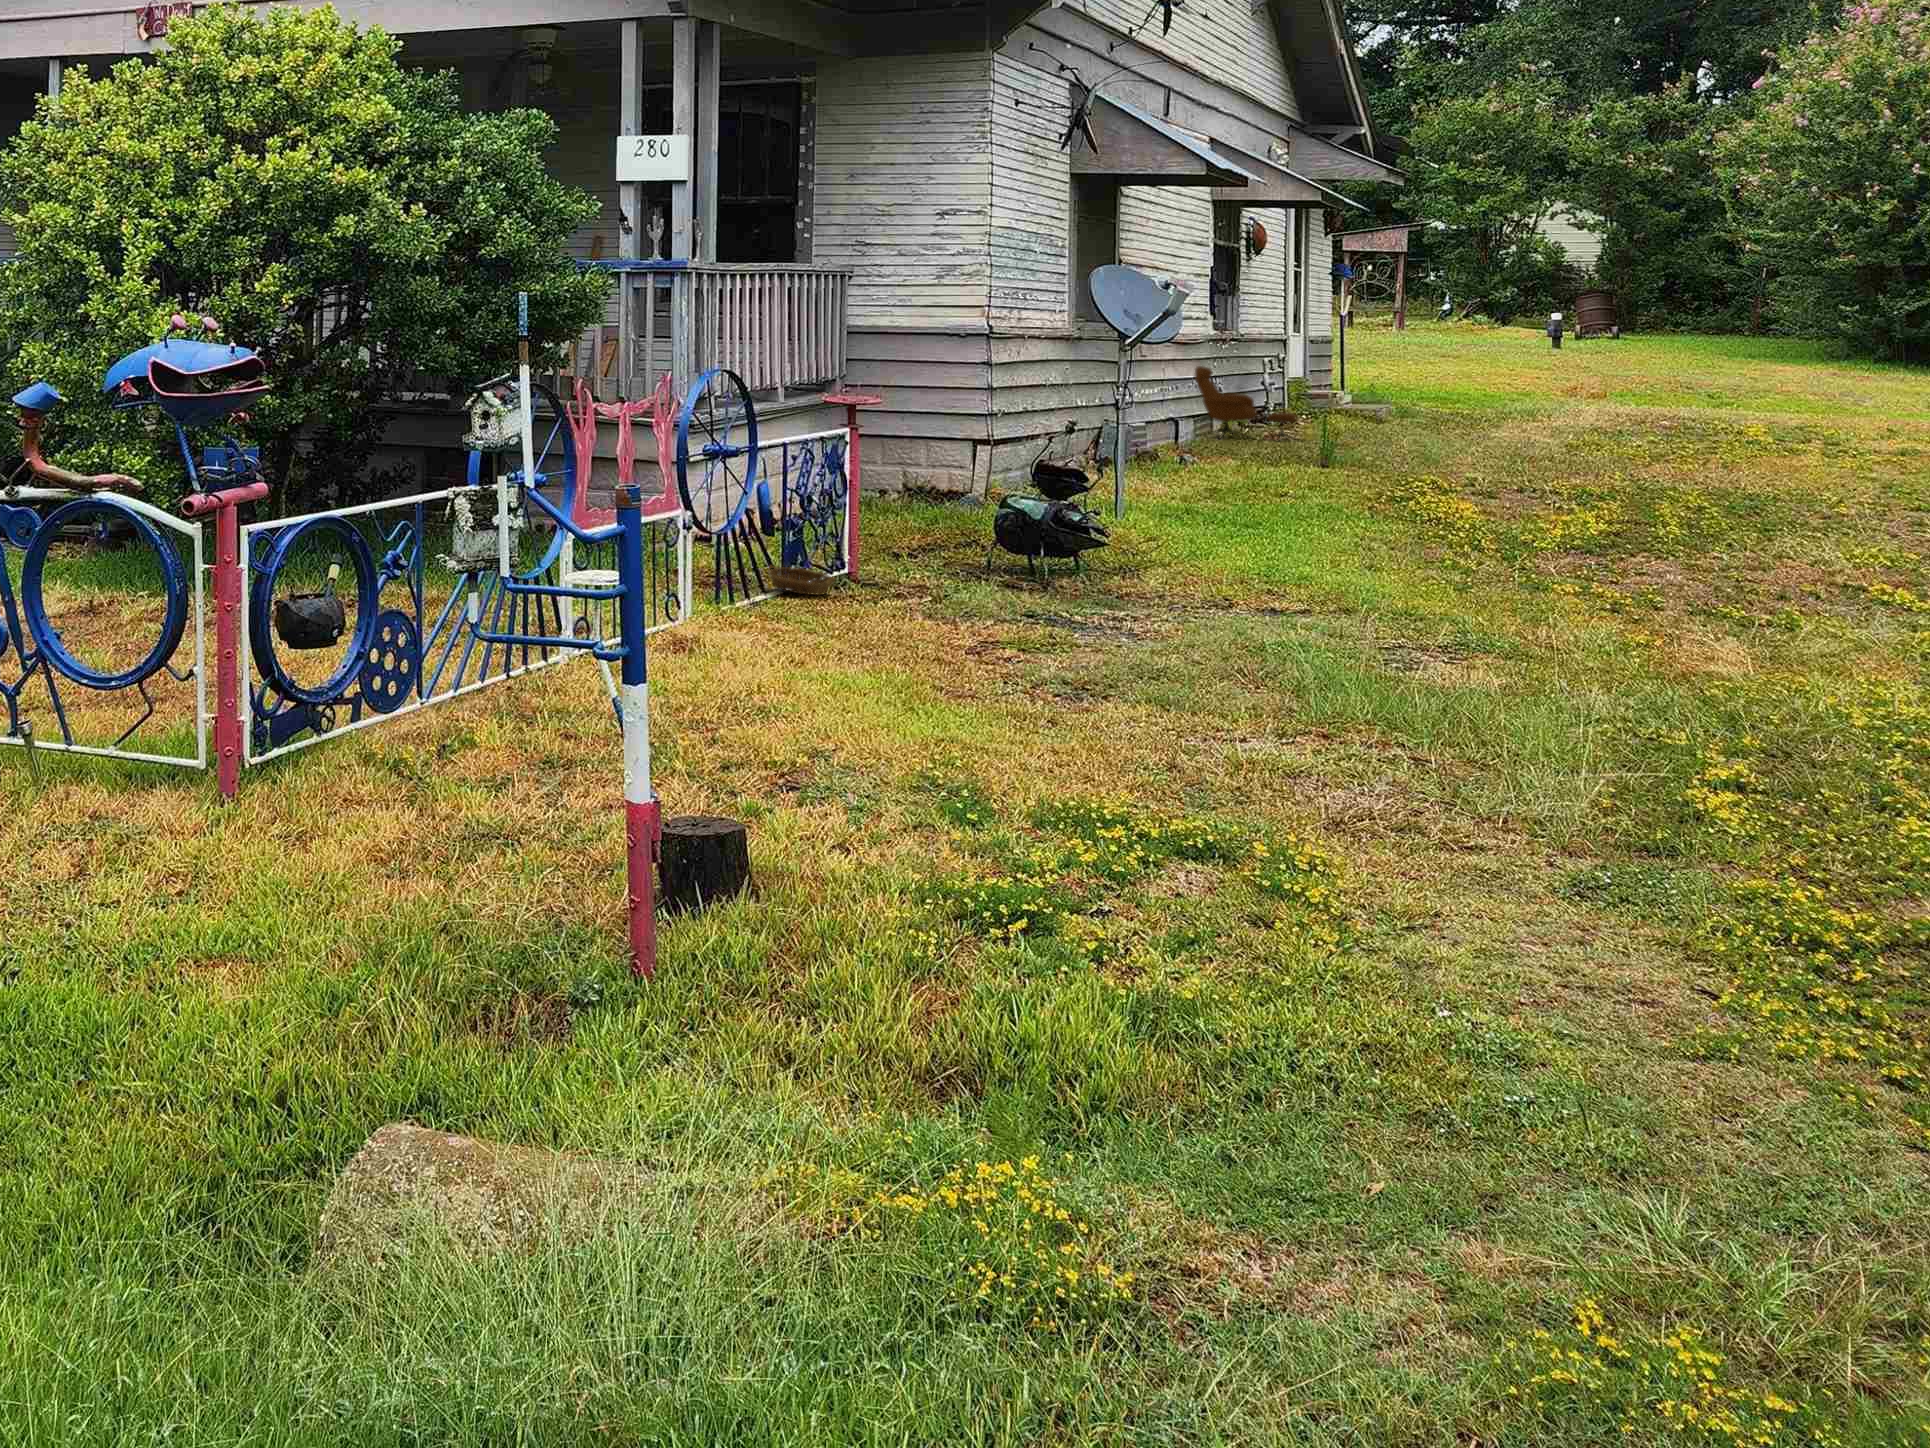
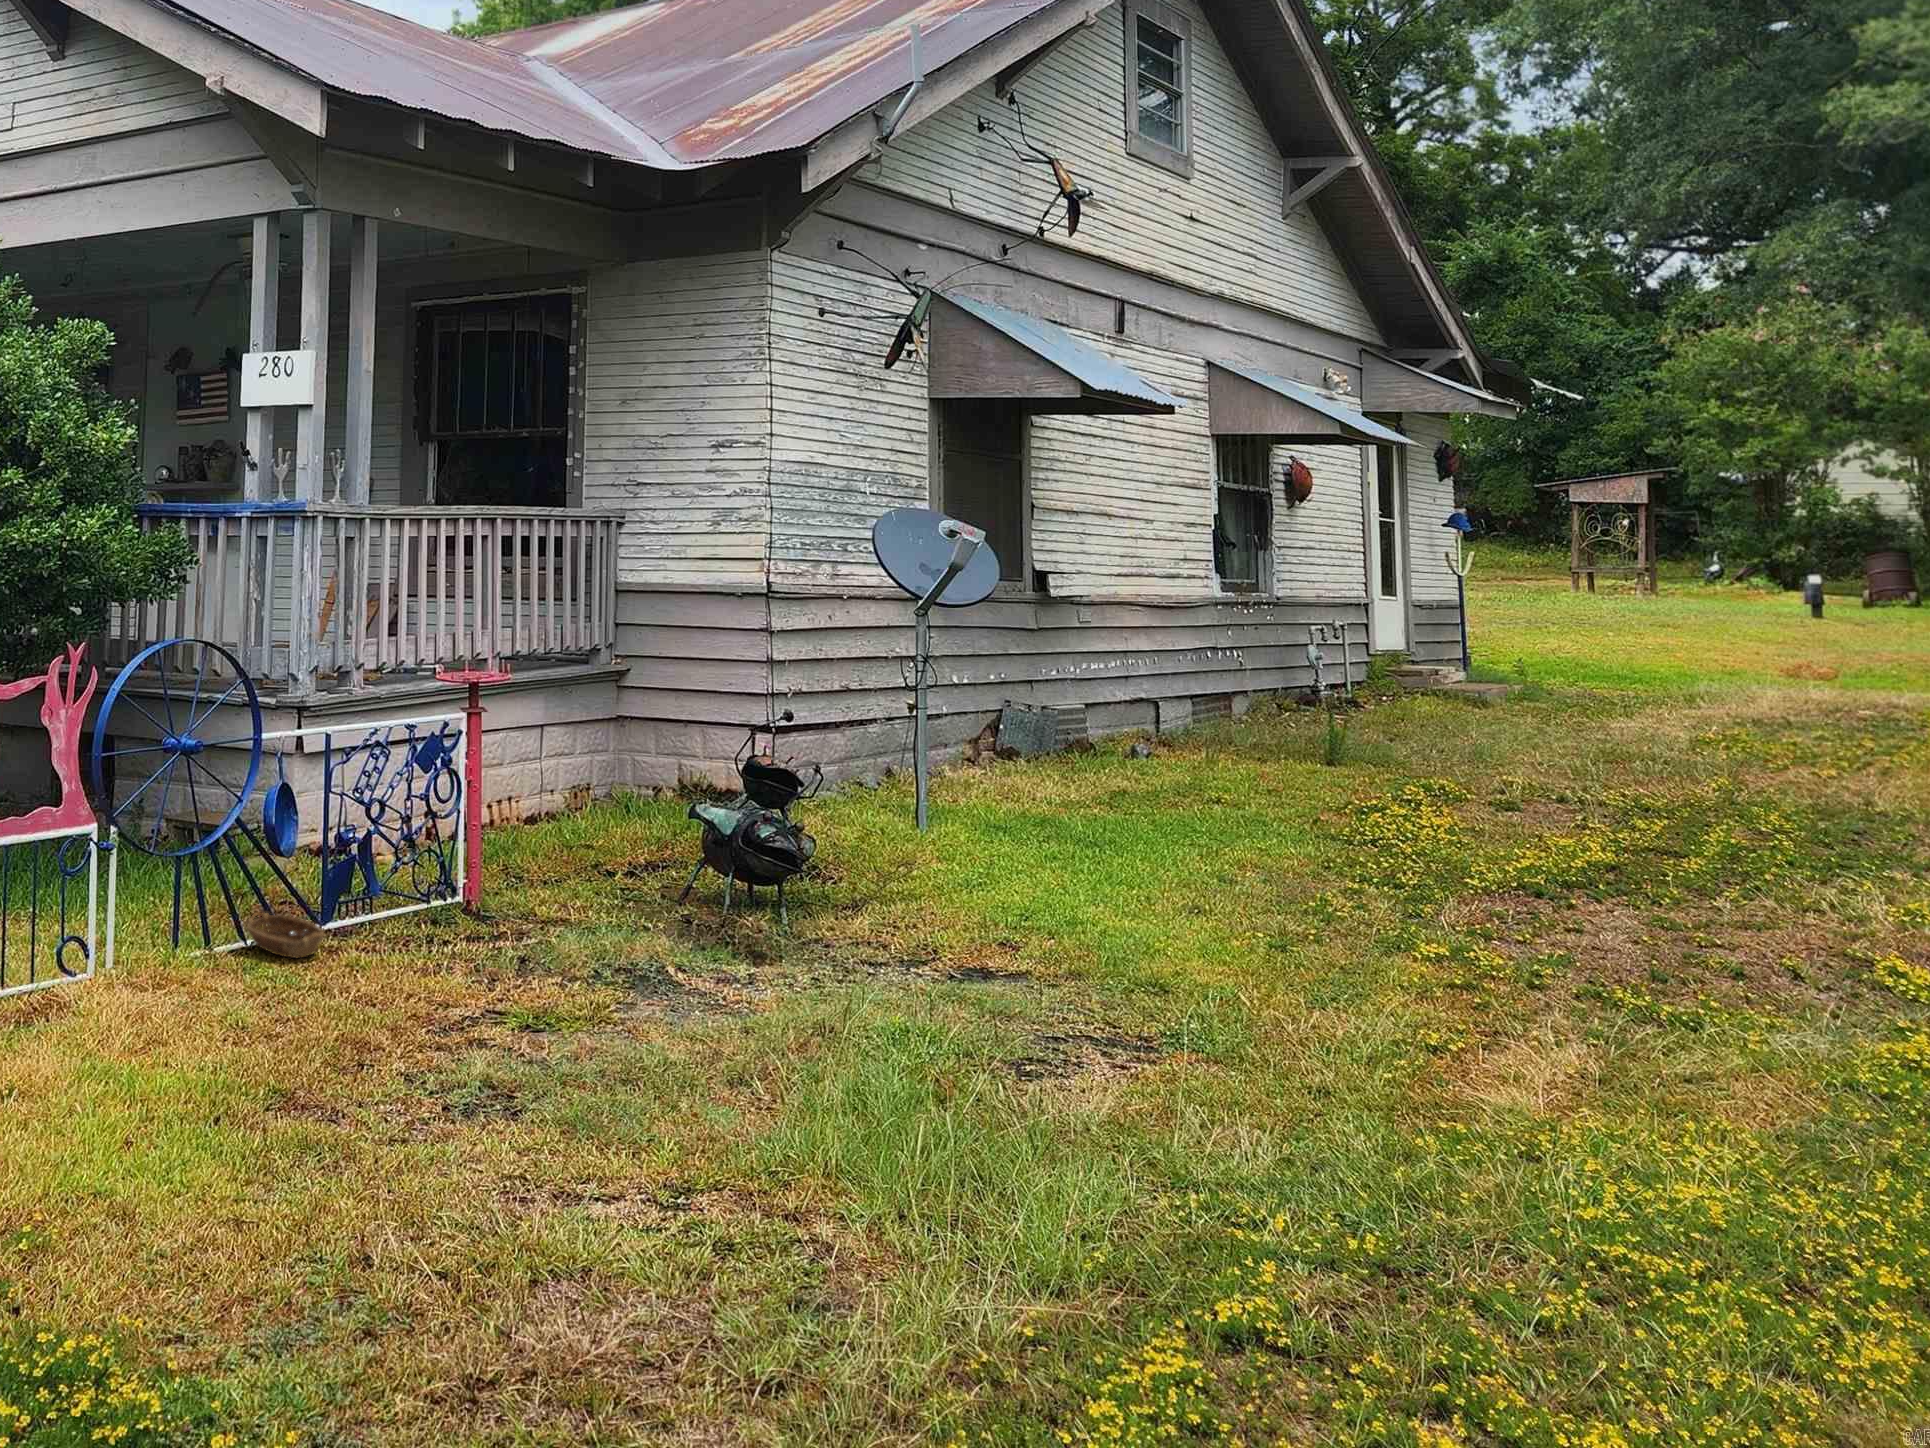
lounge chair: present [1195,366,1297,439] -> none [1176,642,1316,744]

